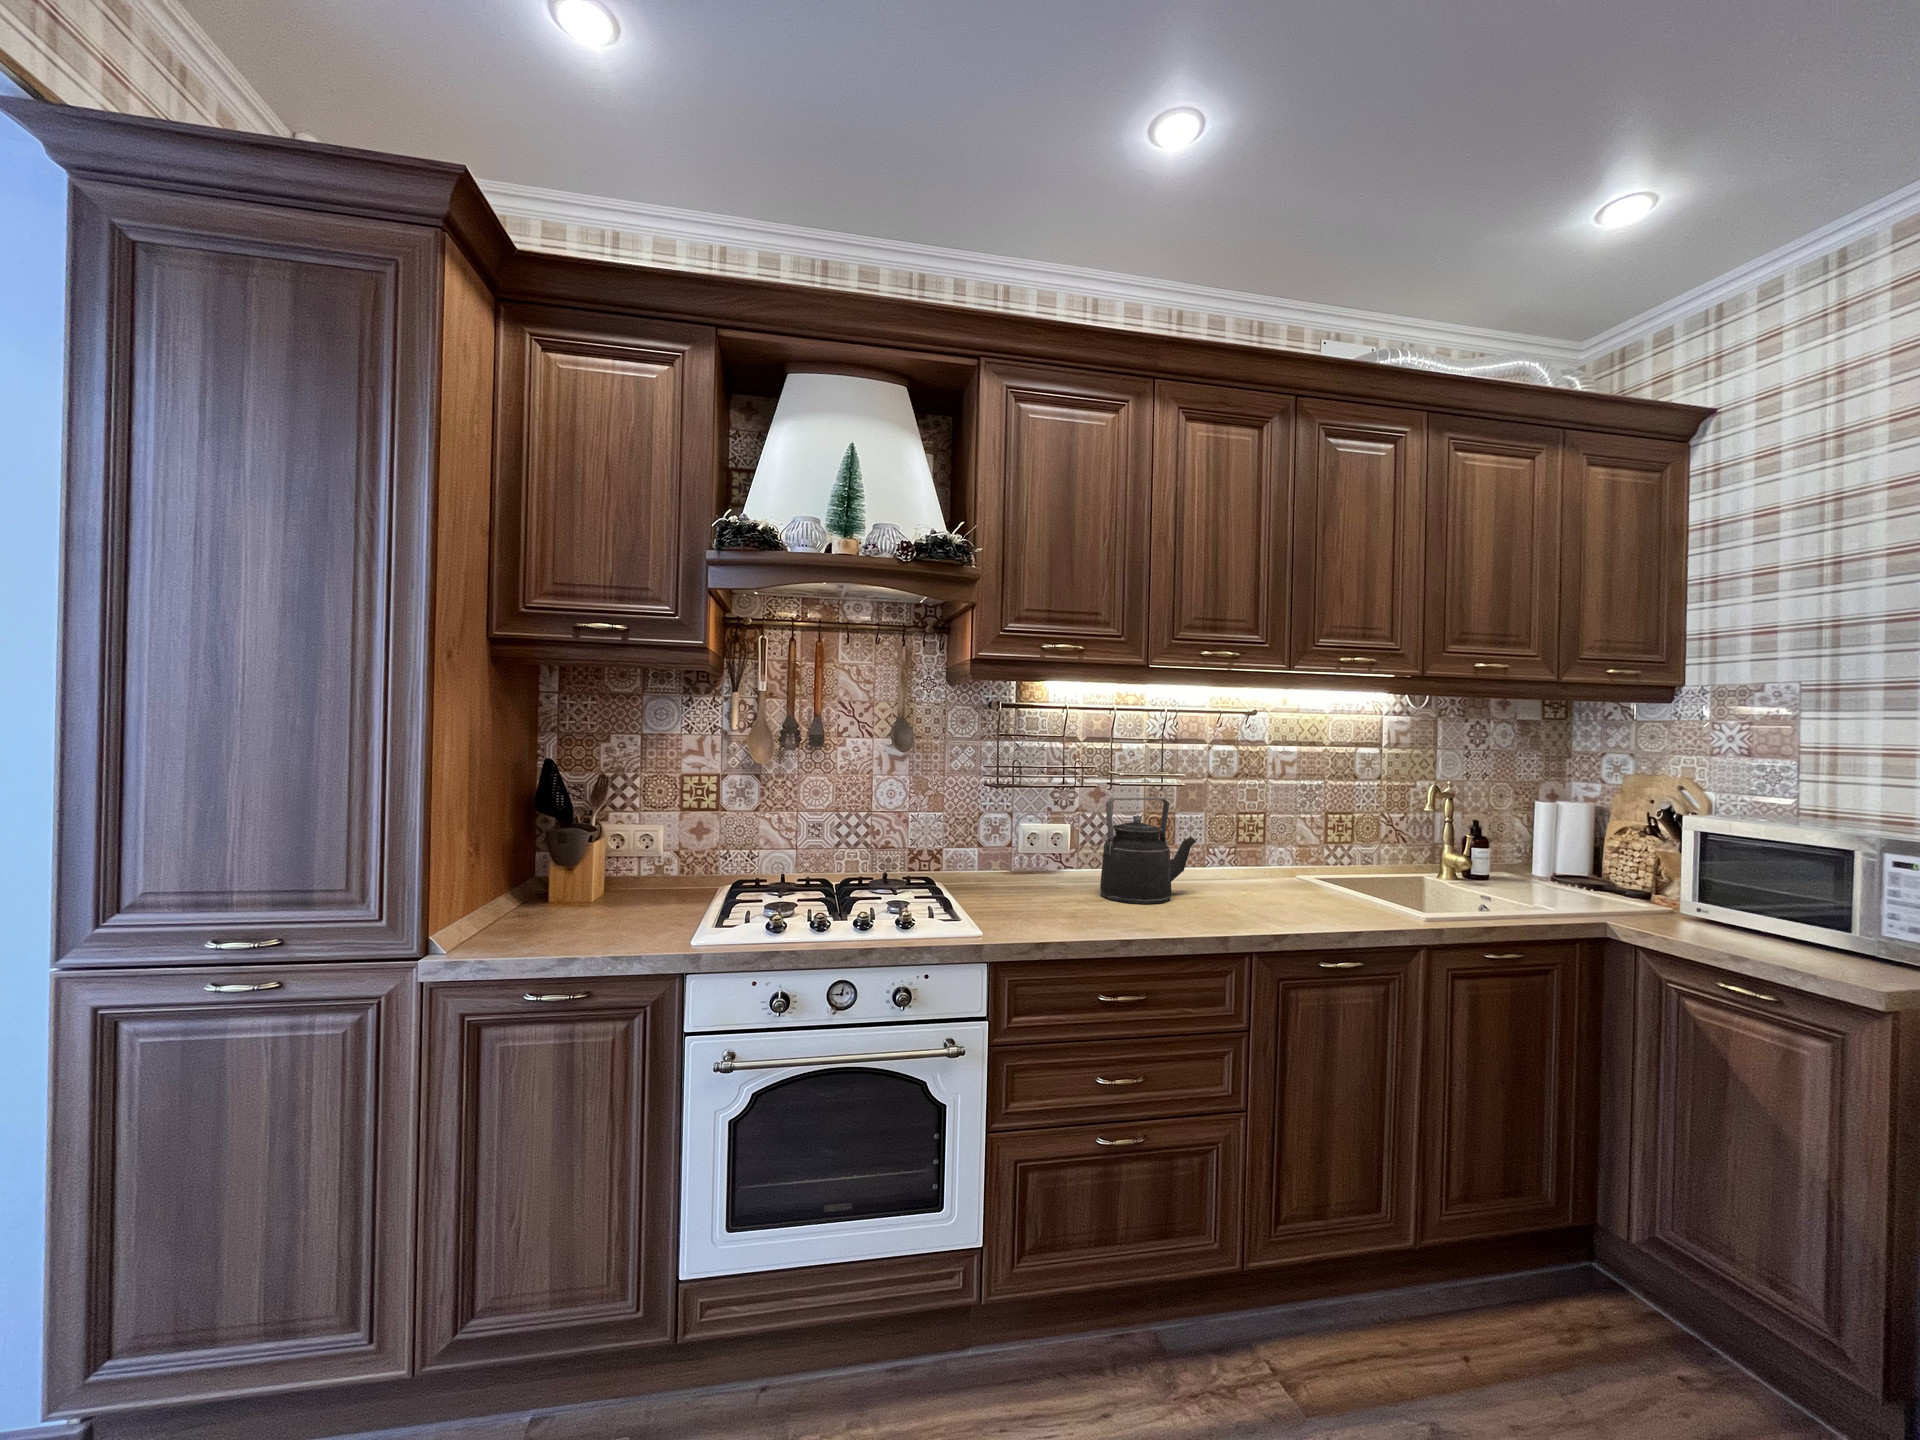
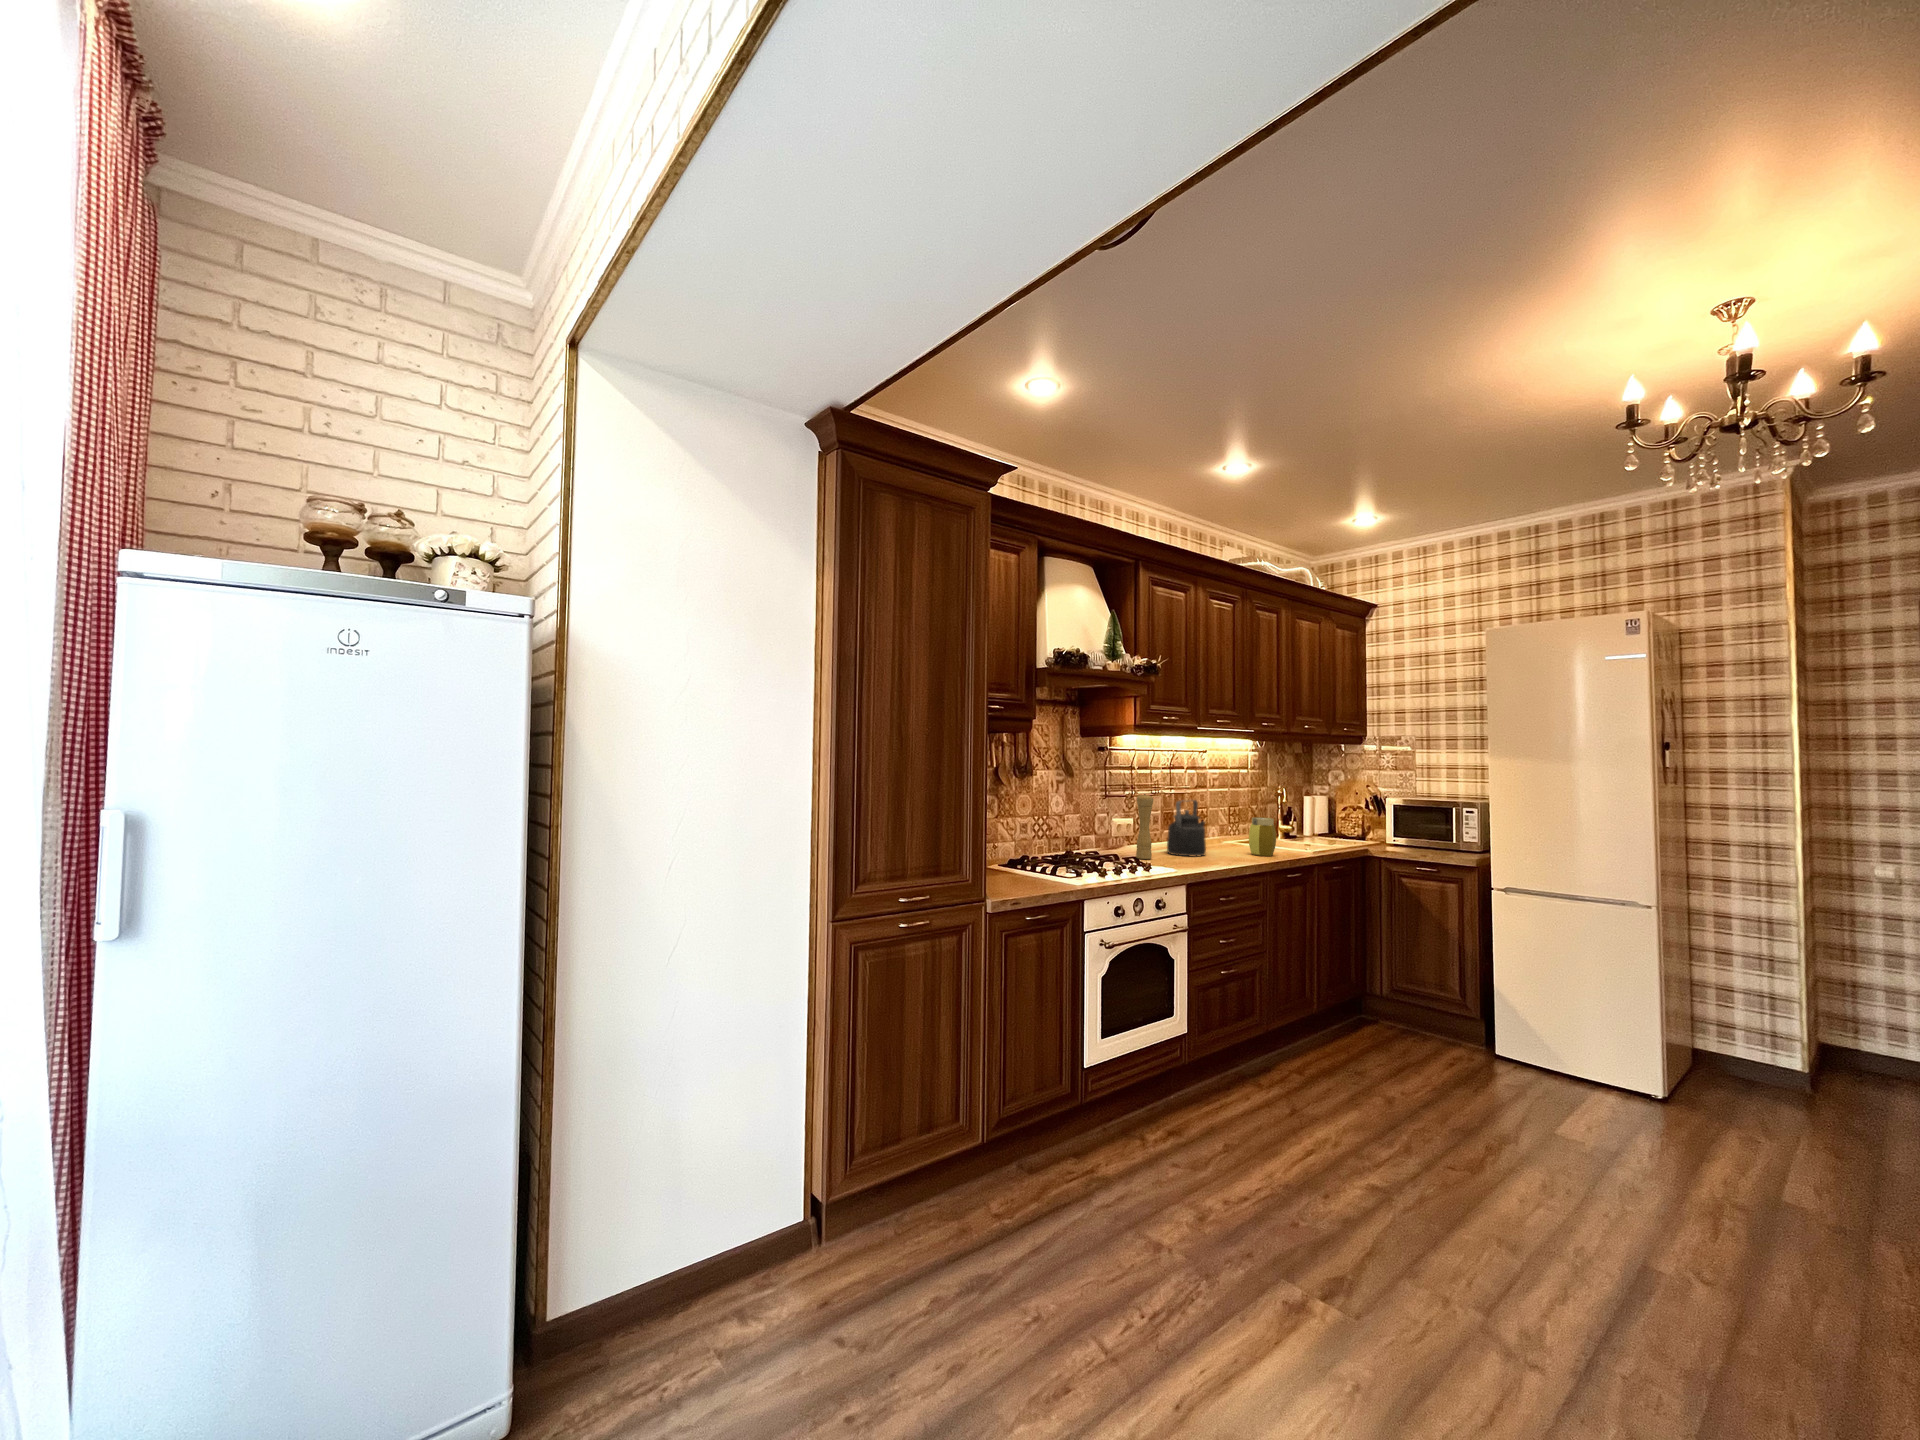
pepper mill: none [1006,783,1037,900] -> present [1136,794,1153,859]
jar: none [1264,838,1321,918] -> present [1249,817,1276,856]

